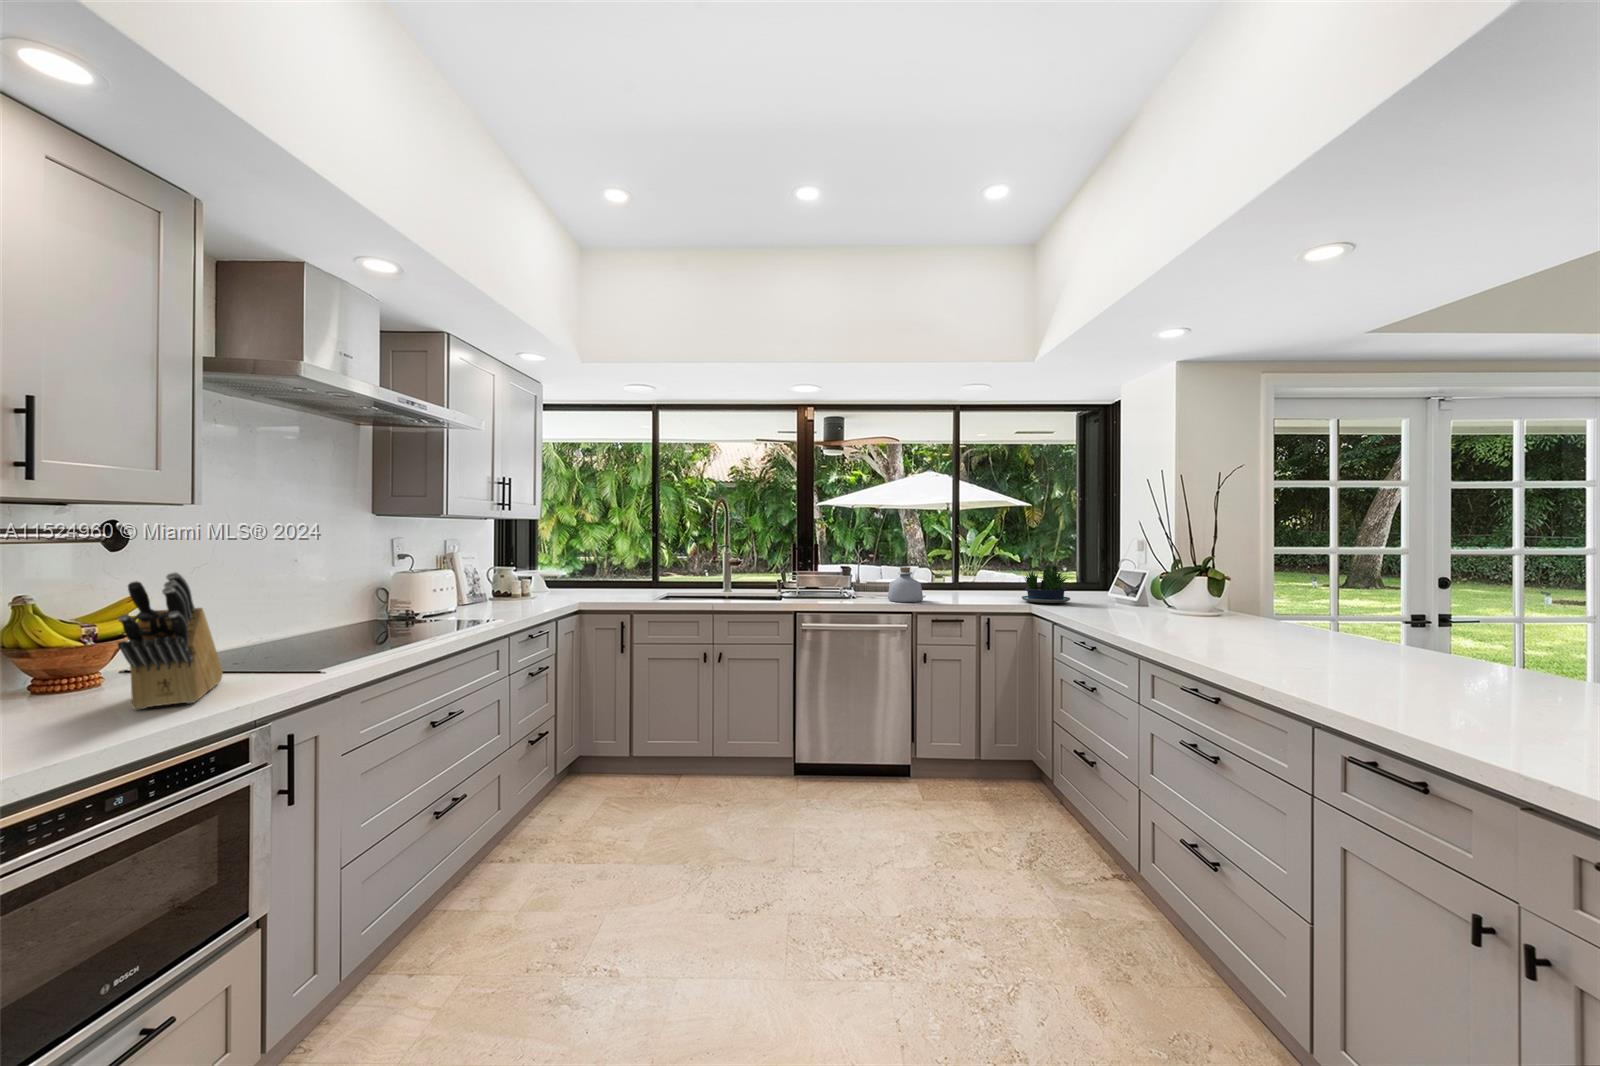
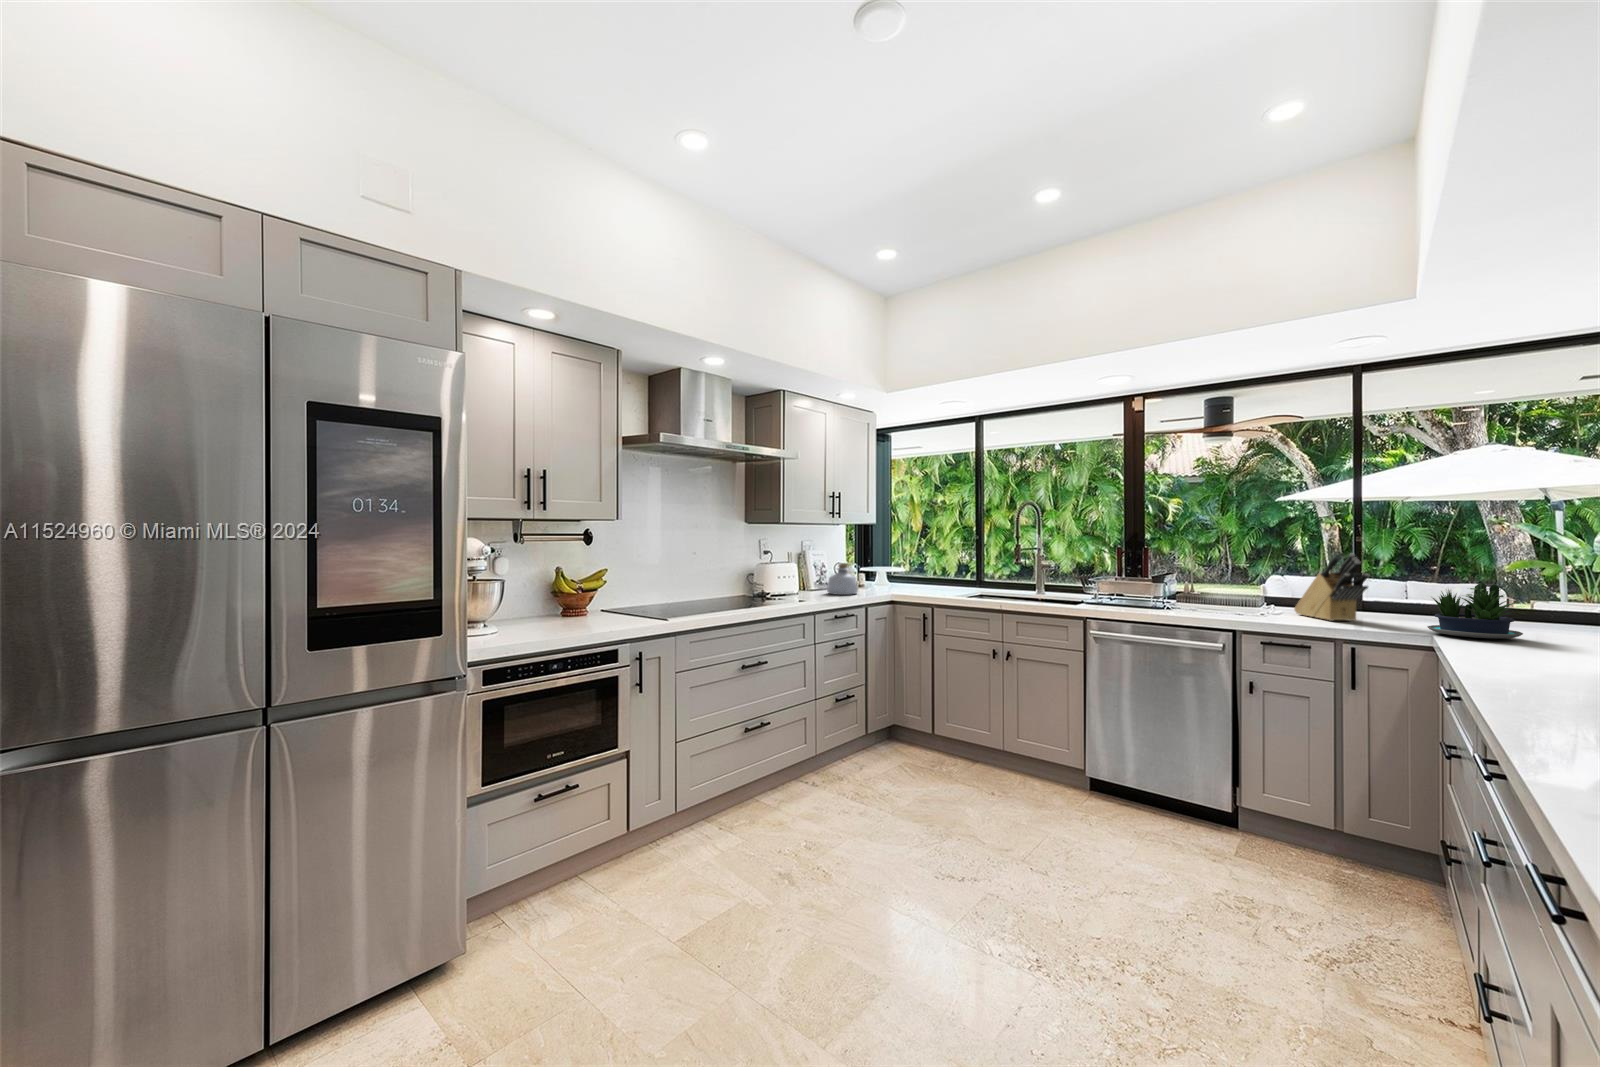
bottle: present [888,567,923,602] -> present [827,564,858,595]
knife block: present [118,572,223,709] -> present [1294,553,1369,621]

